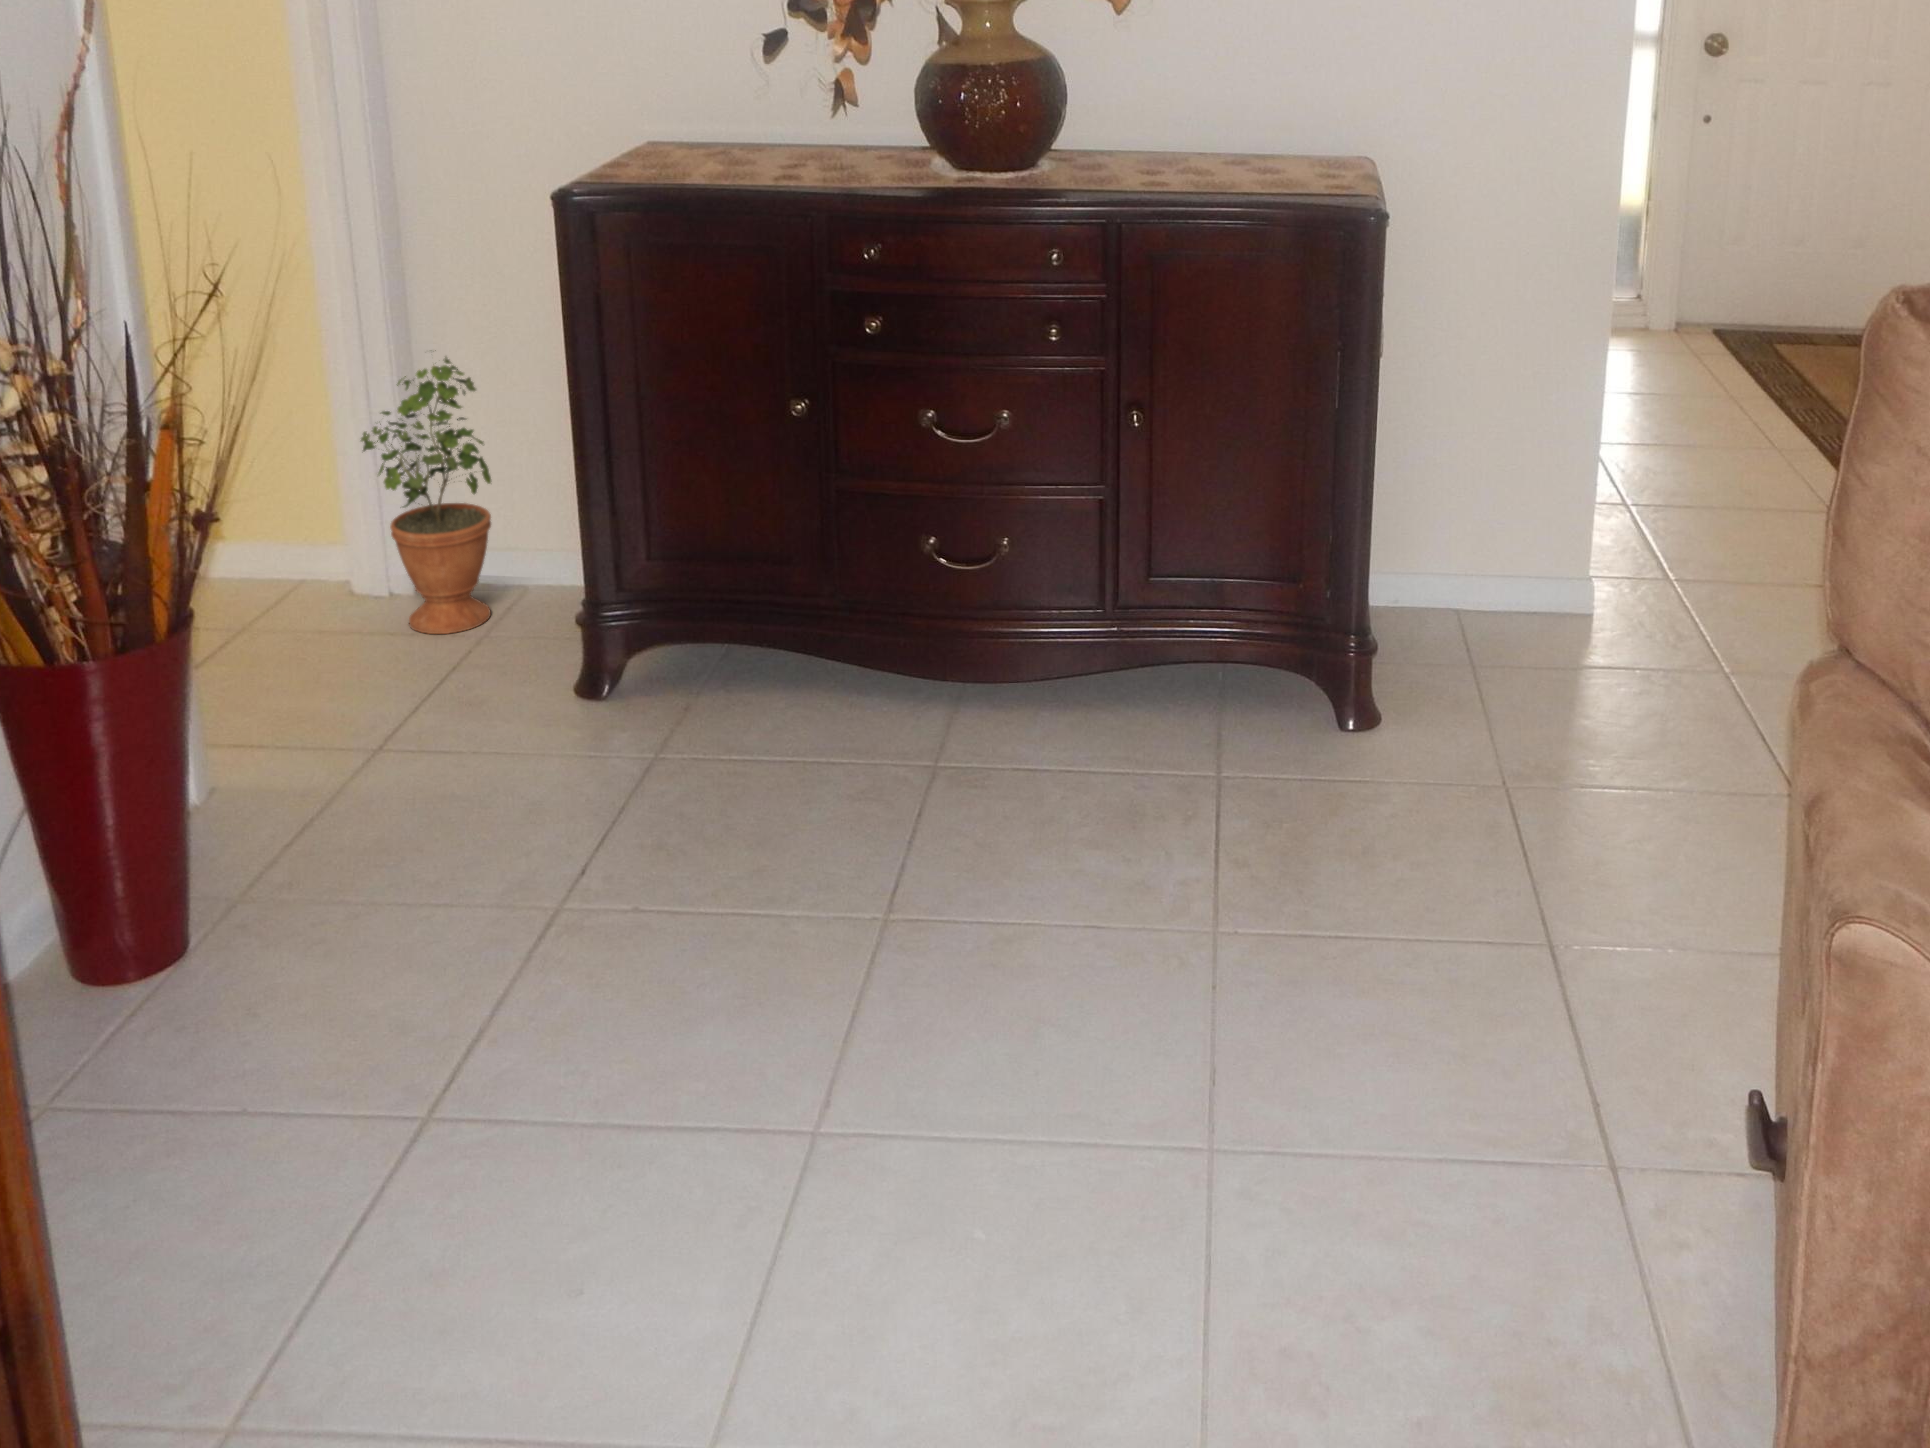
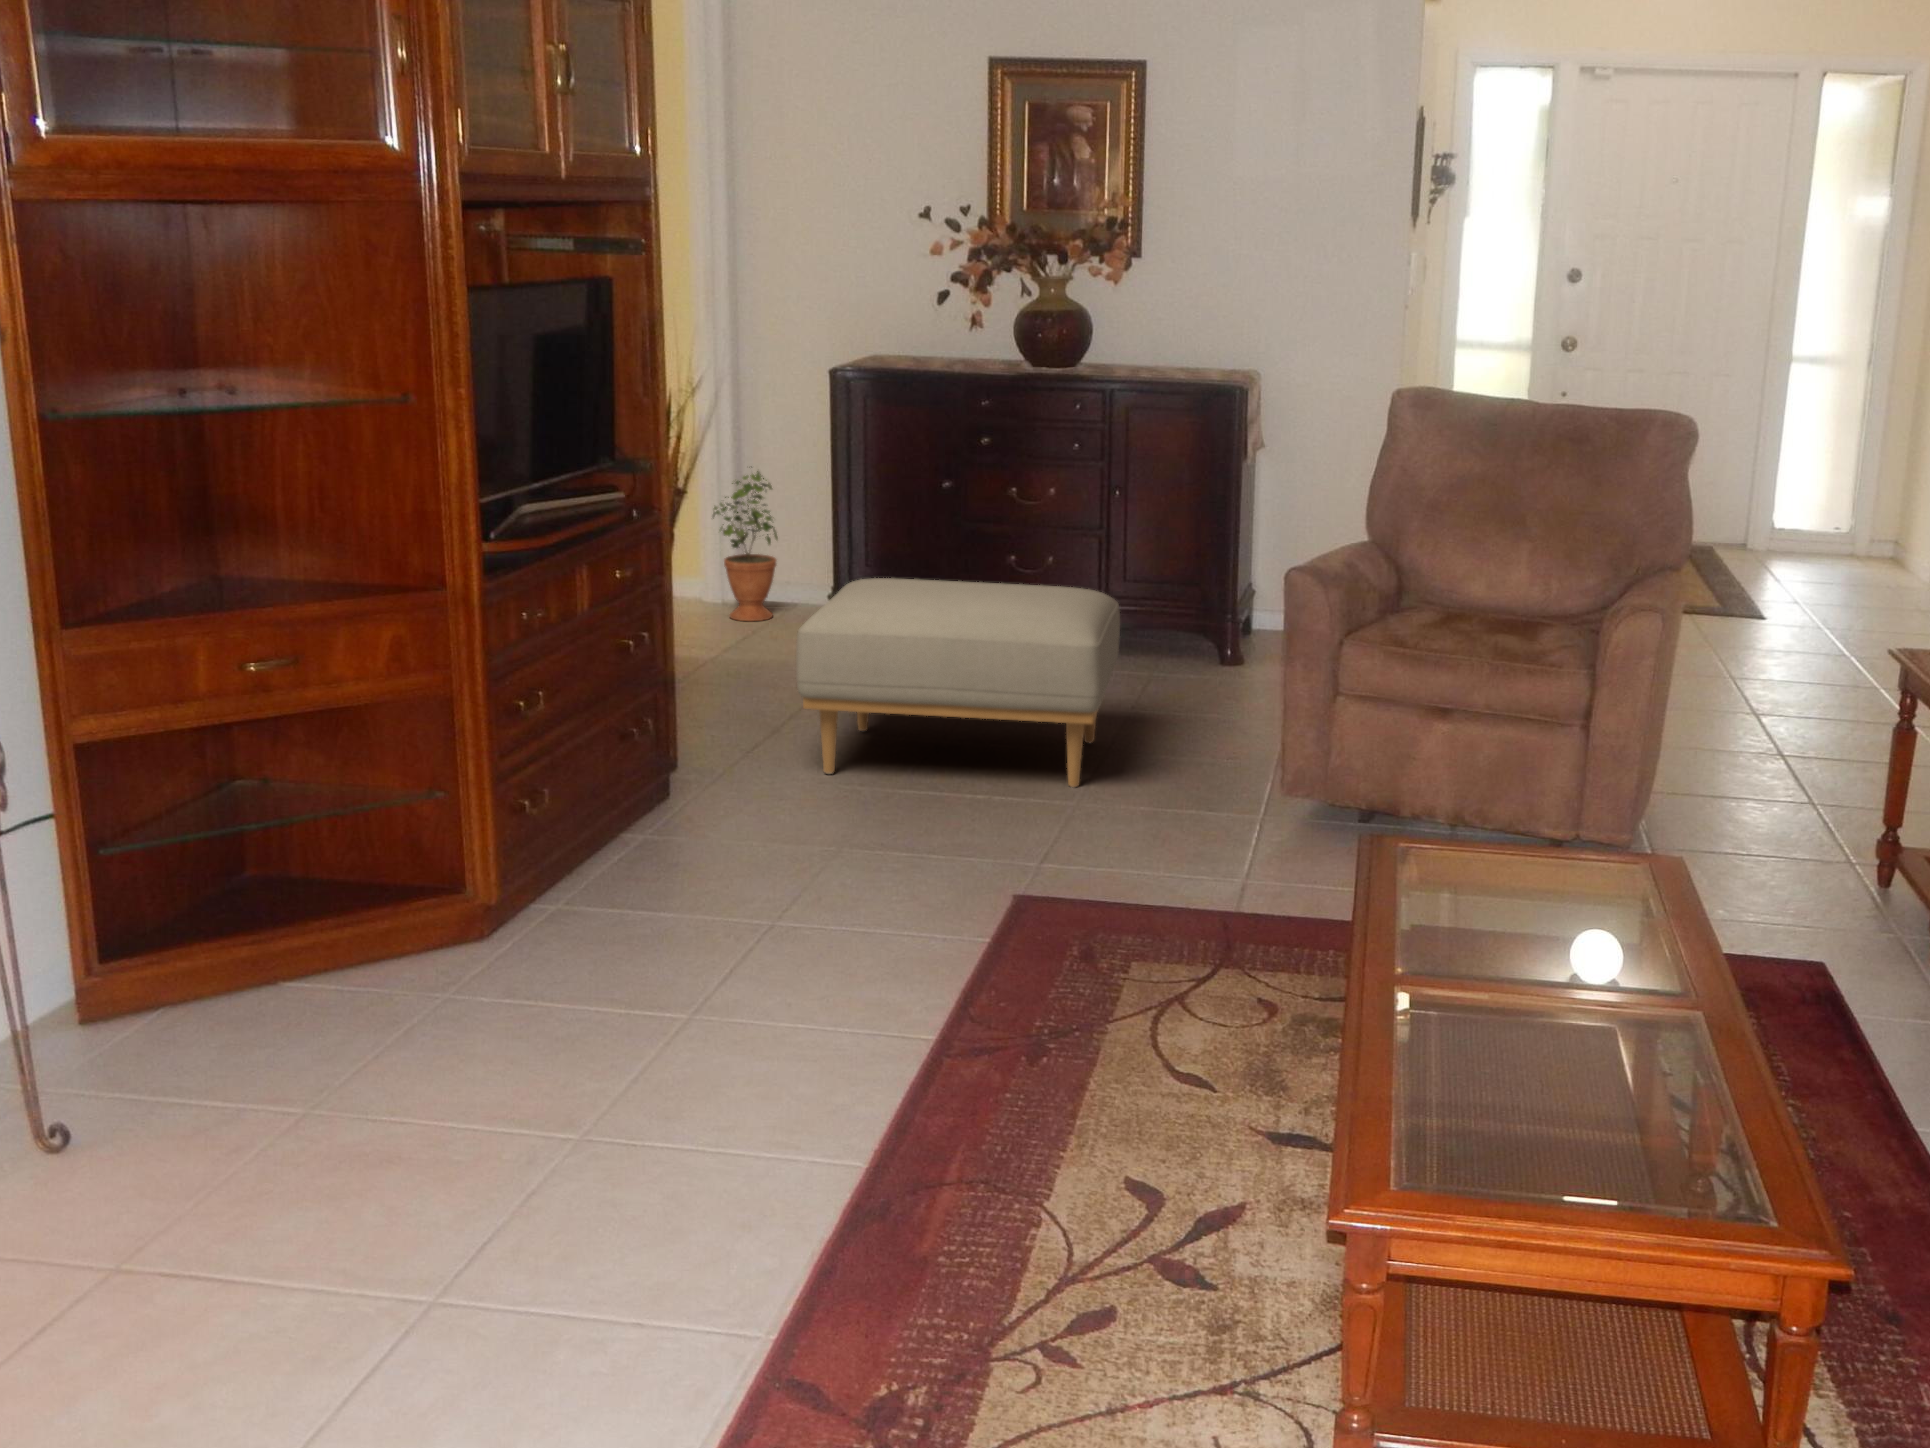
ottoman: none [460,732,1256,1299] -> present [796,578,1120,787]

